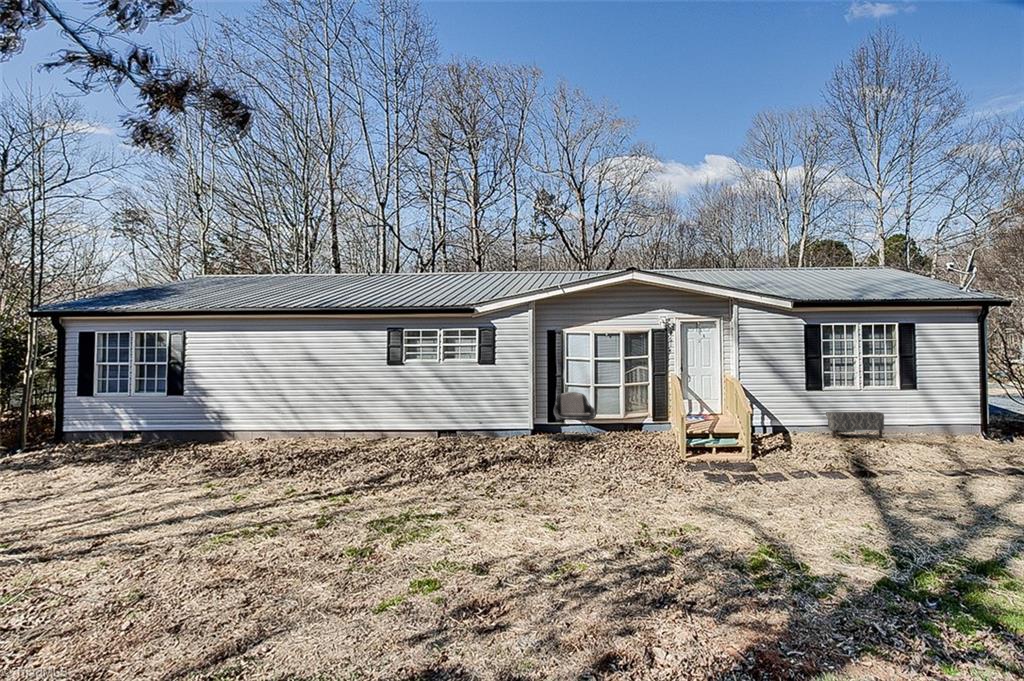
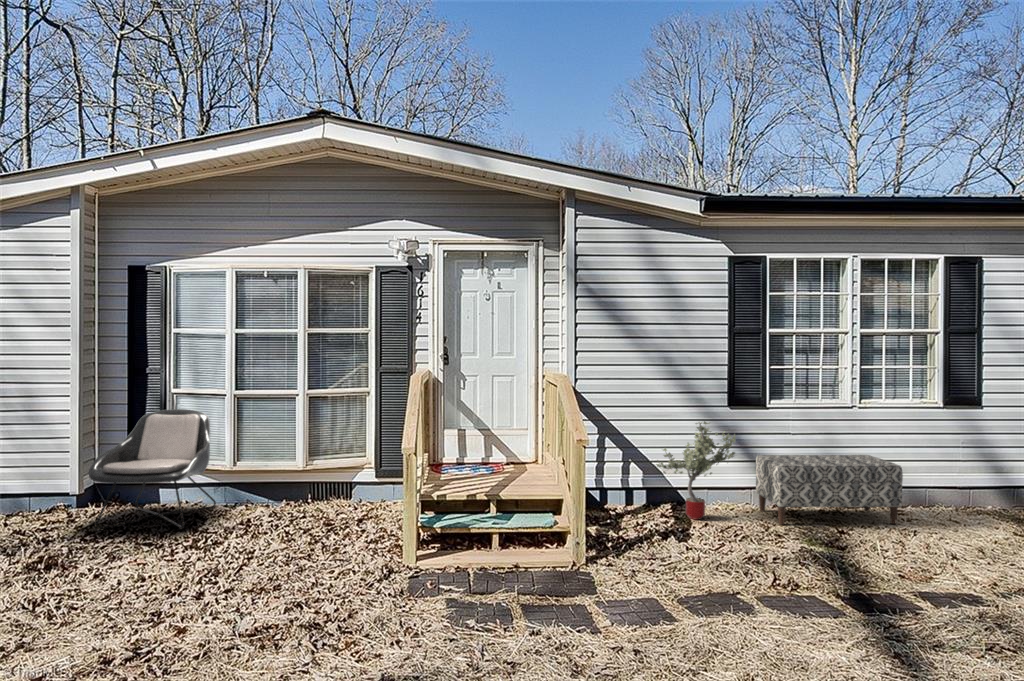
potted tree: none [779,395,814,437] -> present [656,421,735,520]

